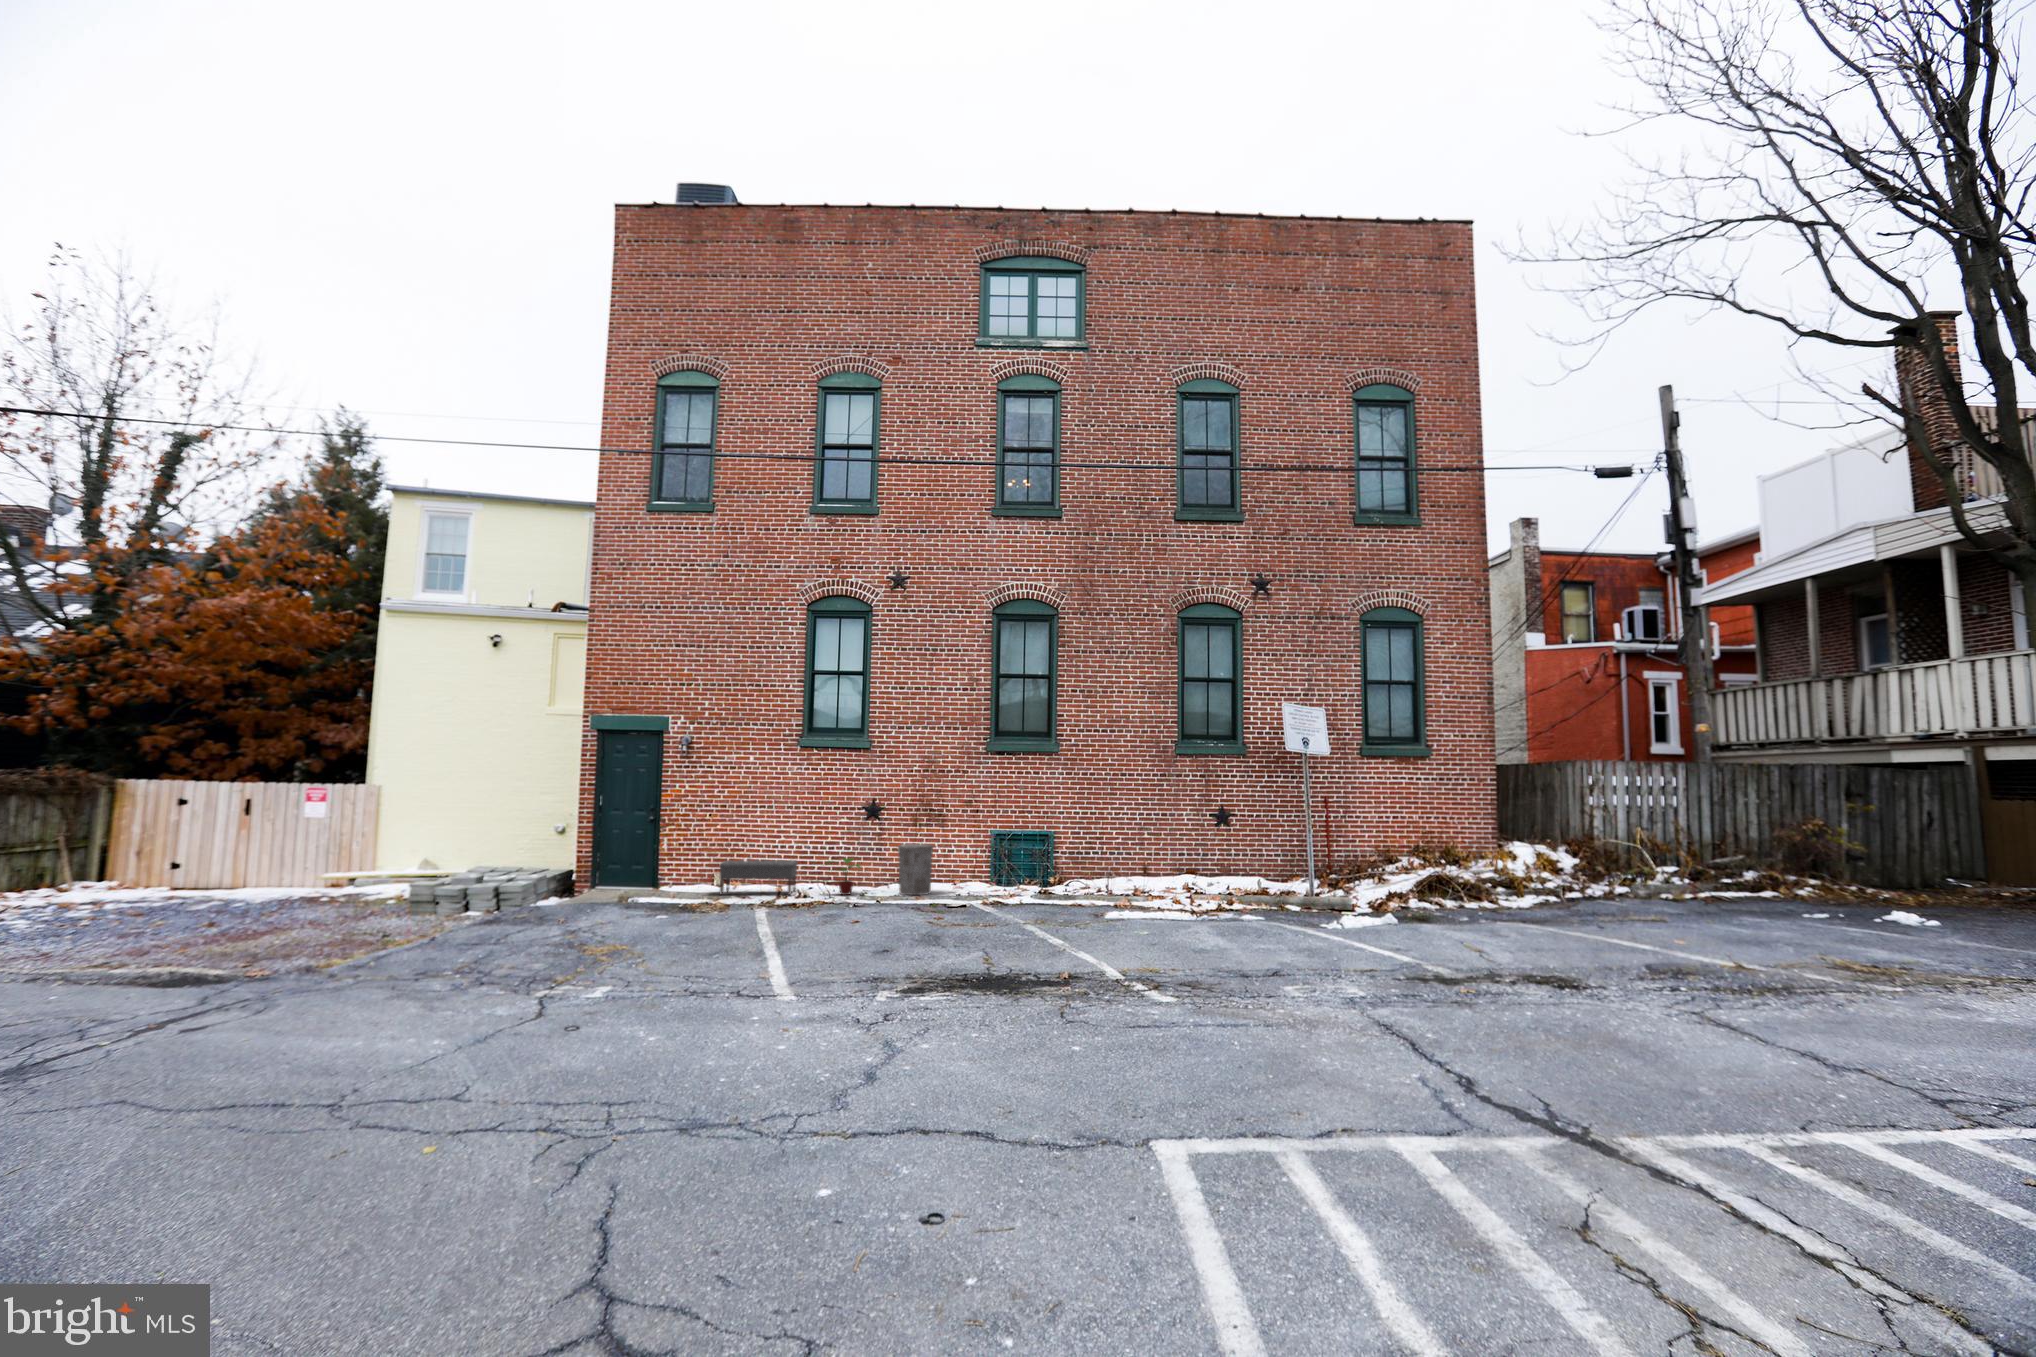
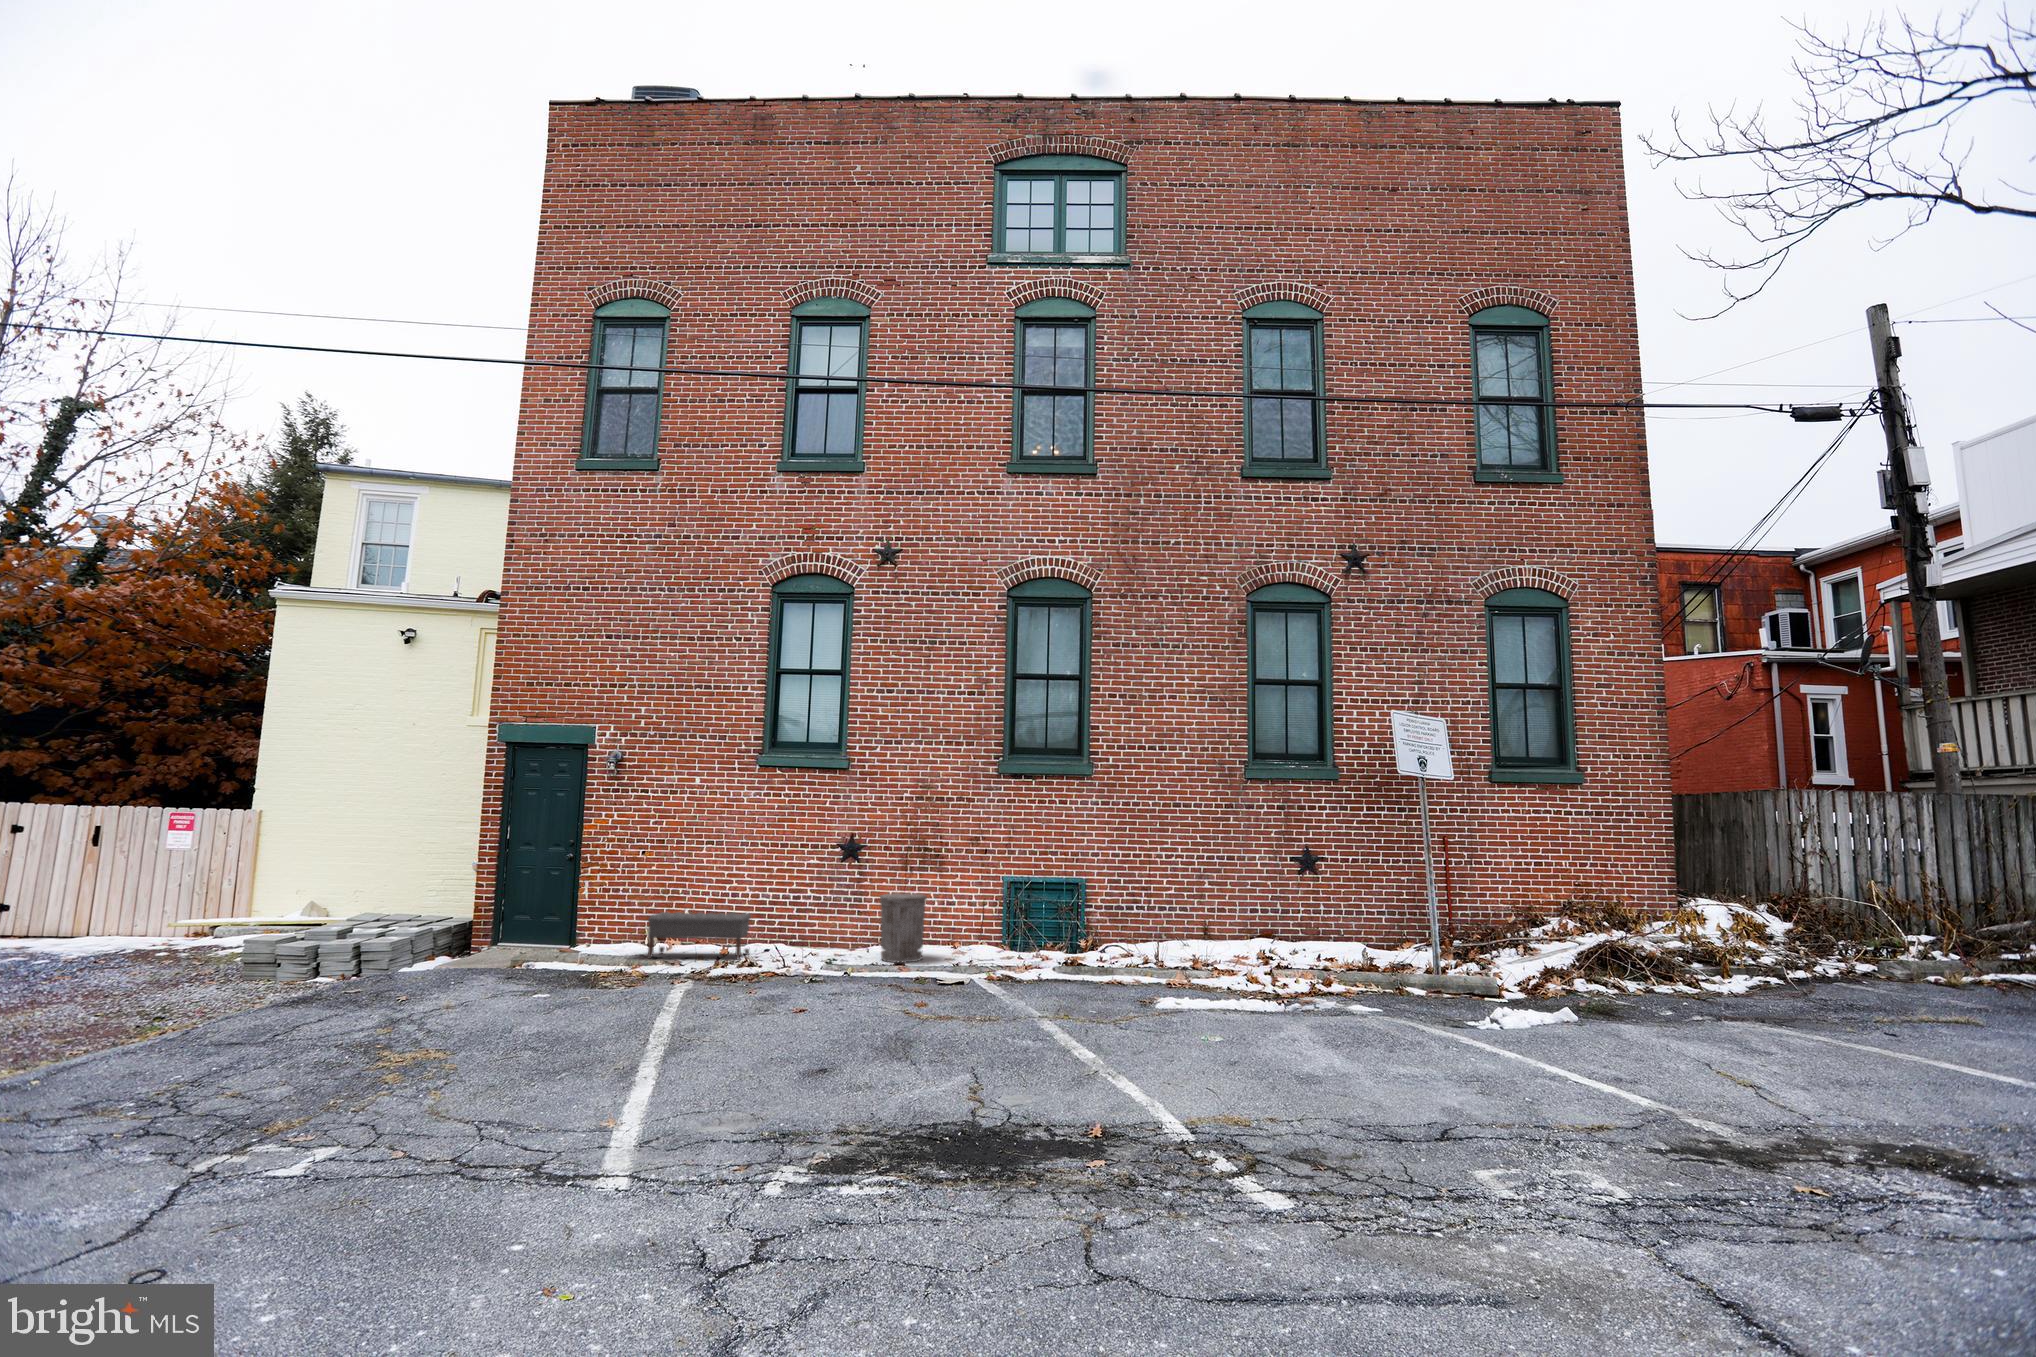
potted plant: present [837,858,860,895] -> none [779,911,834,961]

